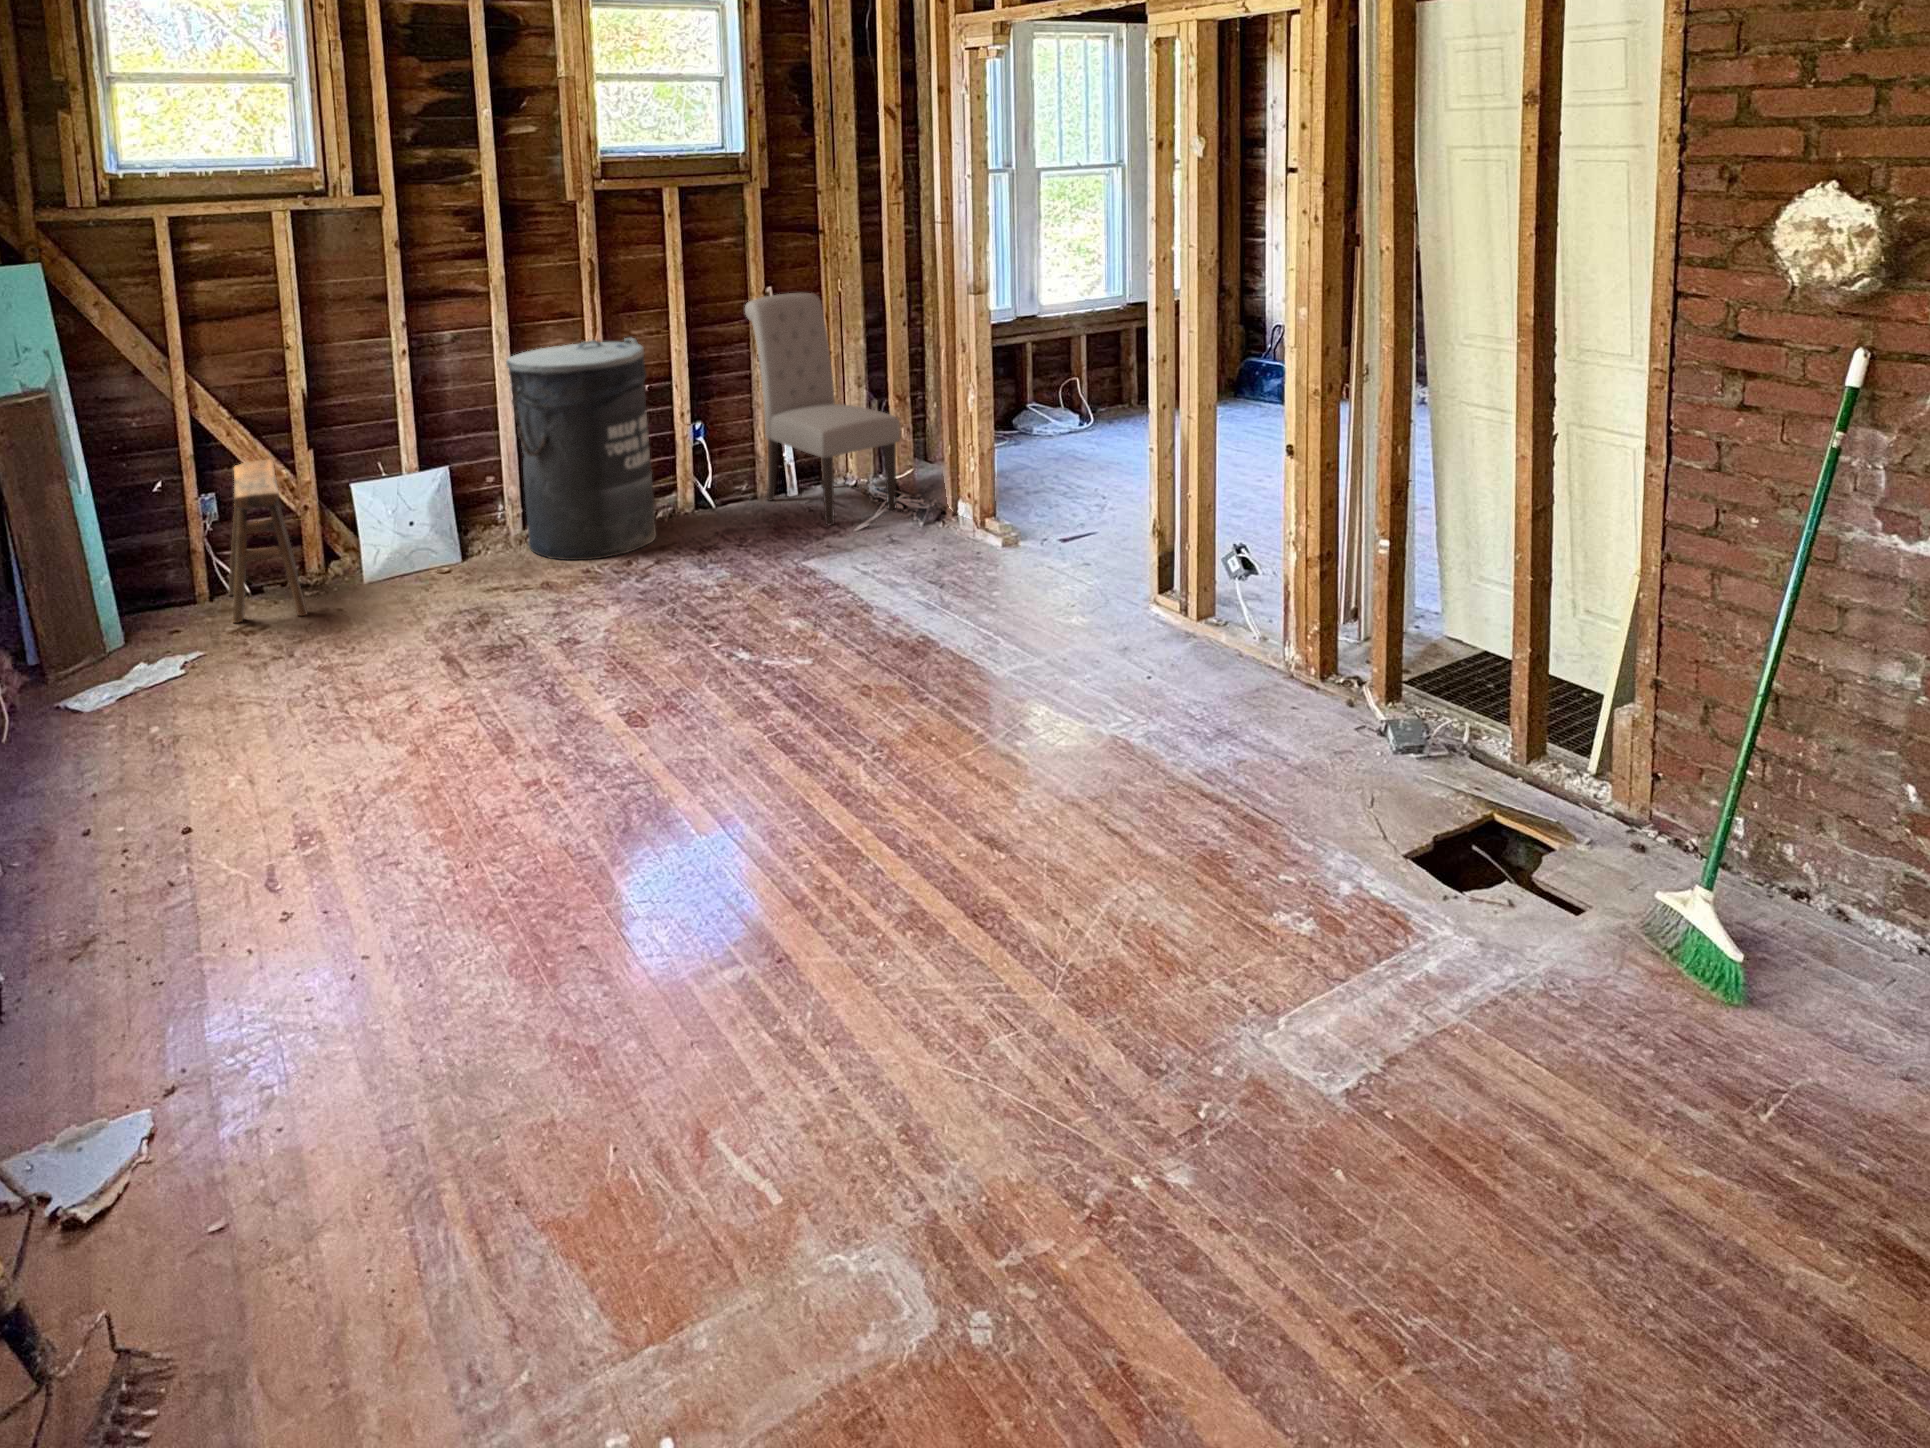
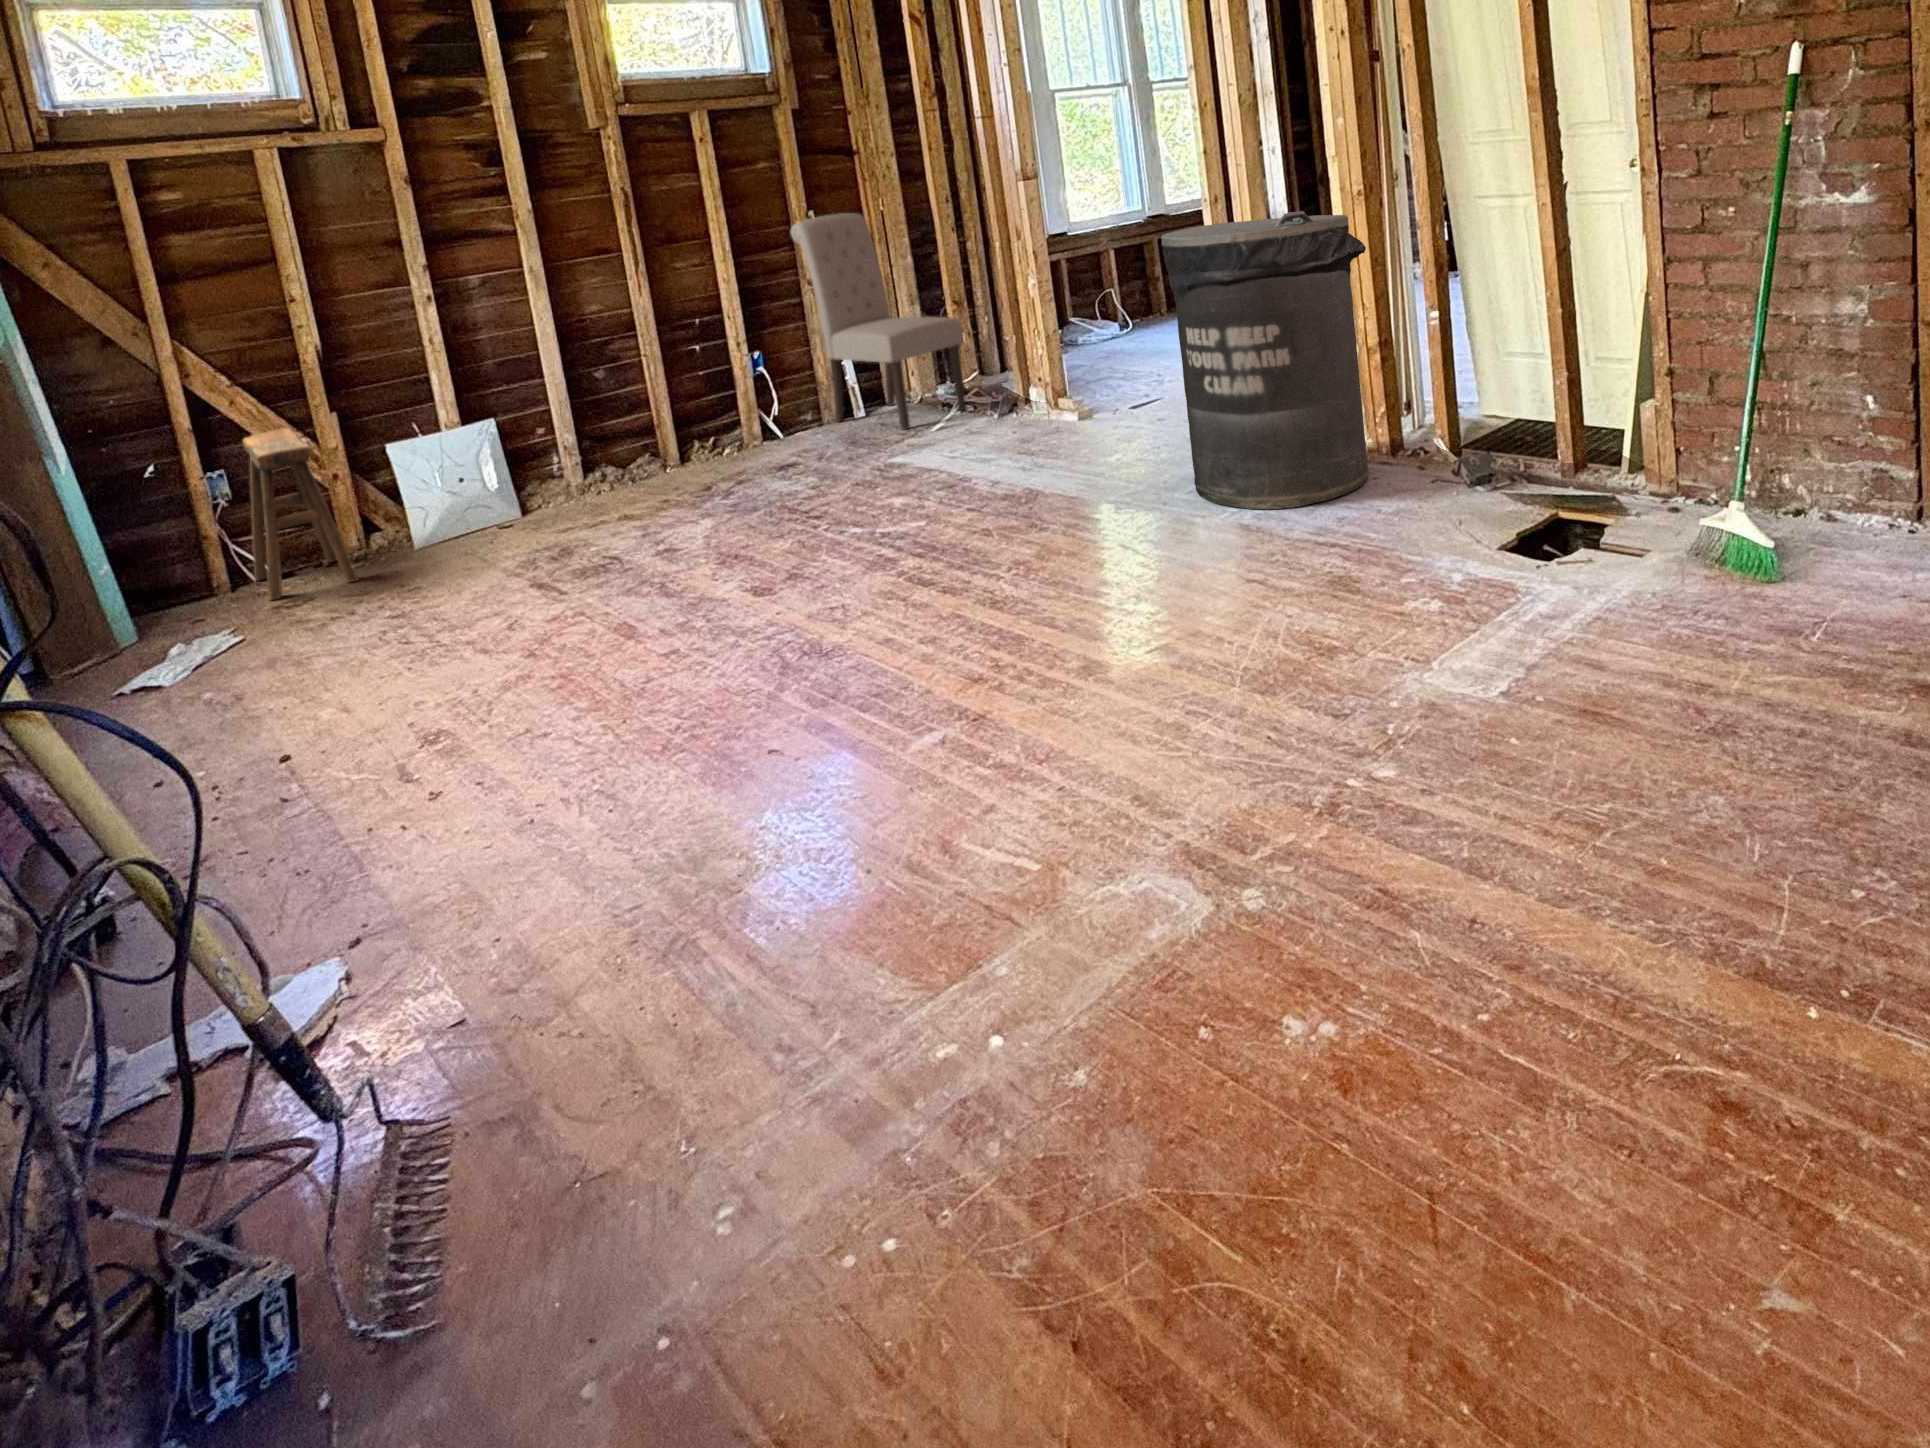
trash can: present [506,338,656,560] -> present [1161,211,1369,510]

